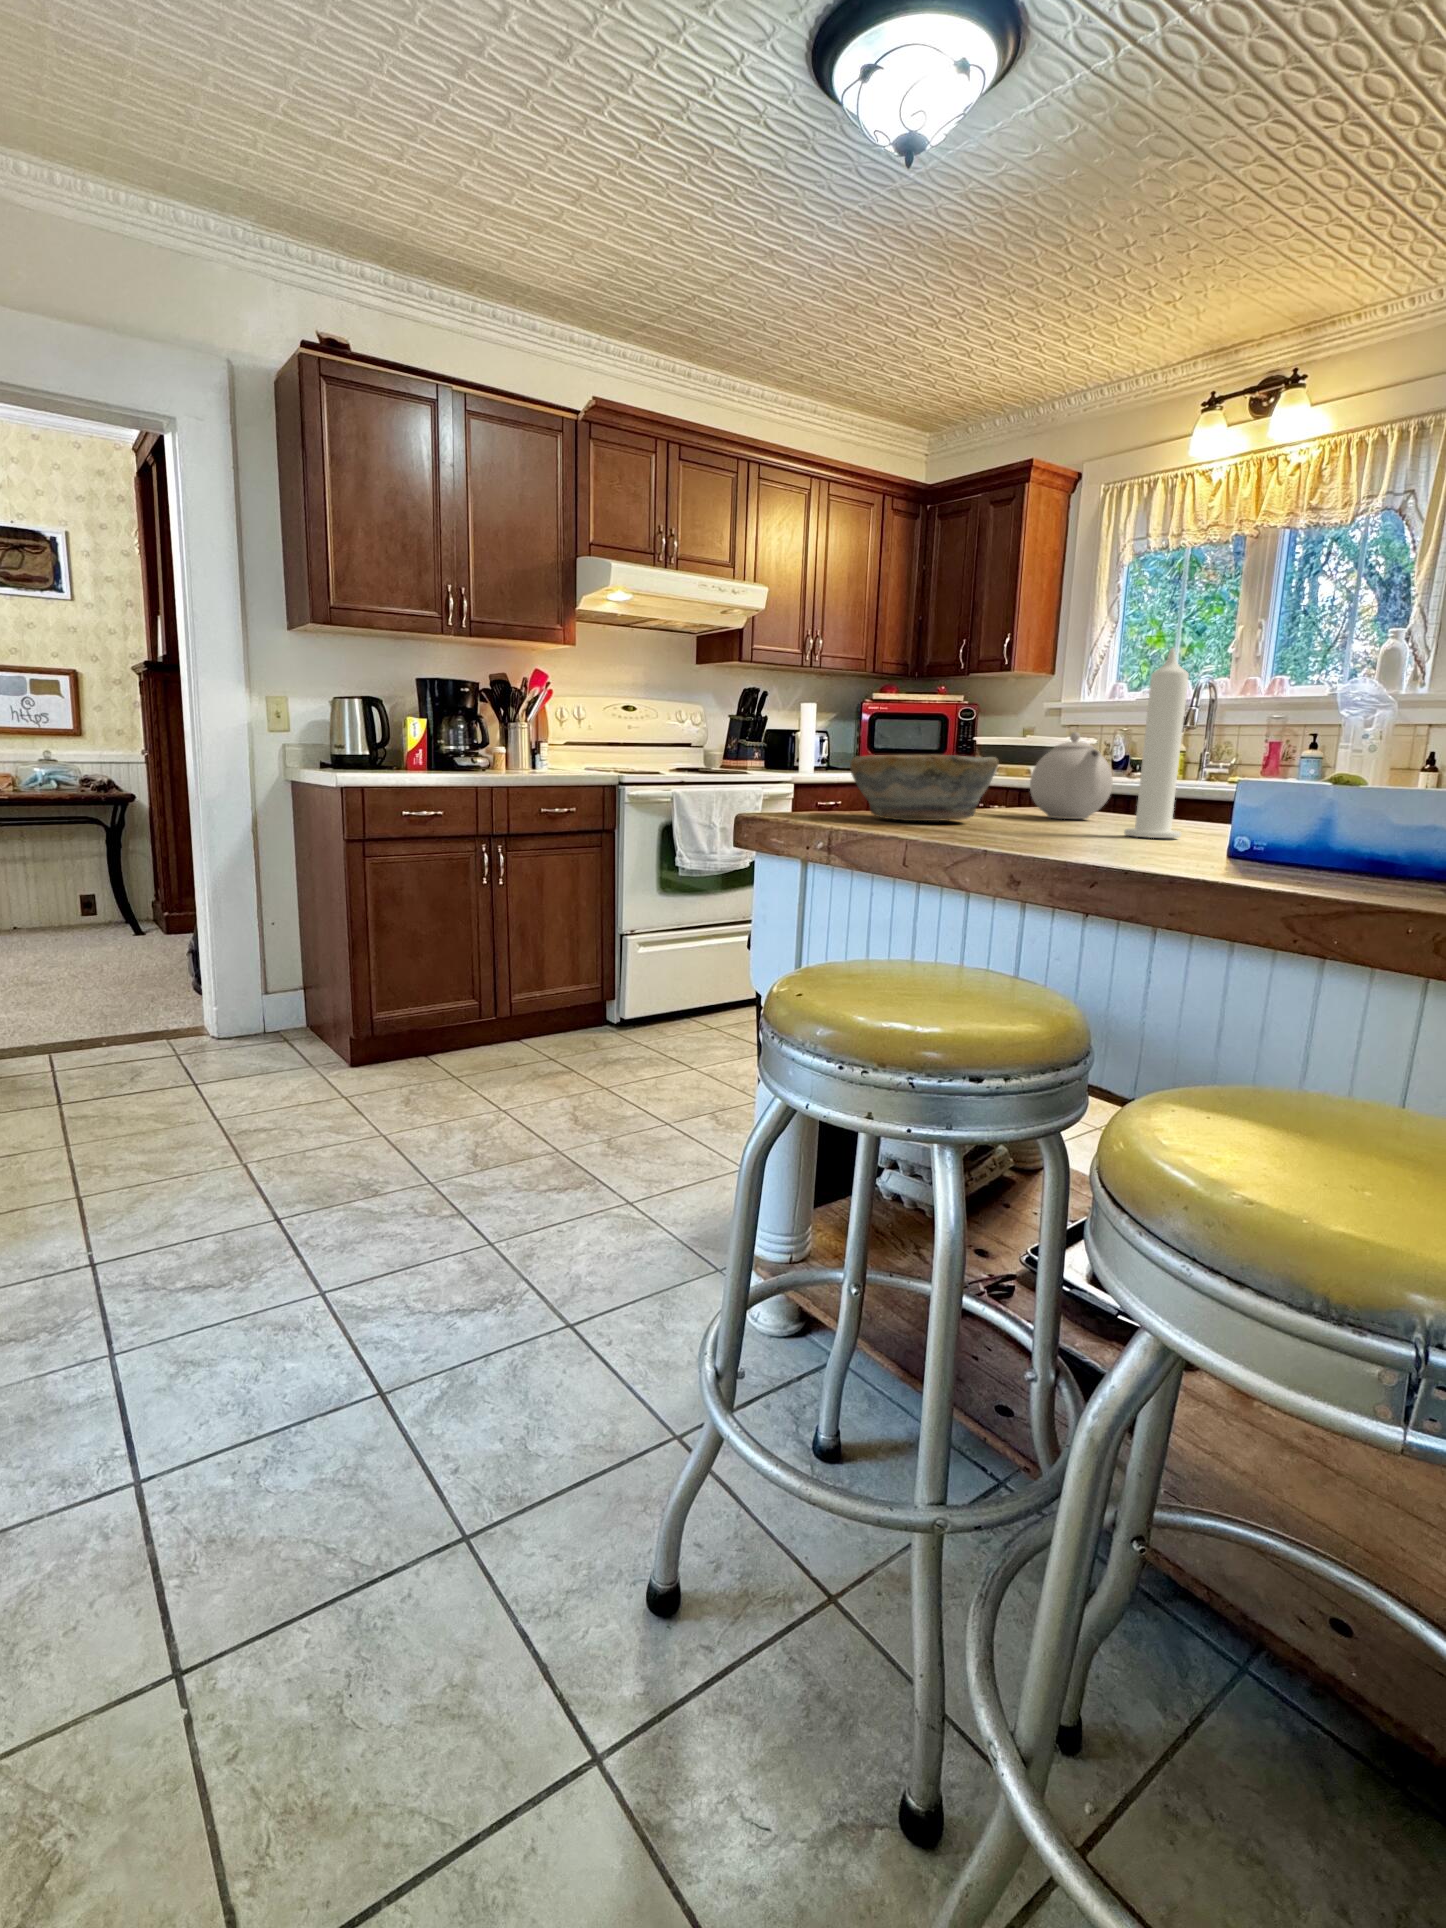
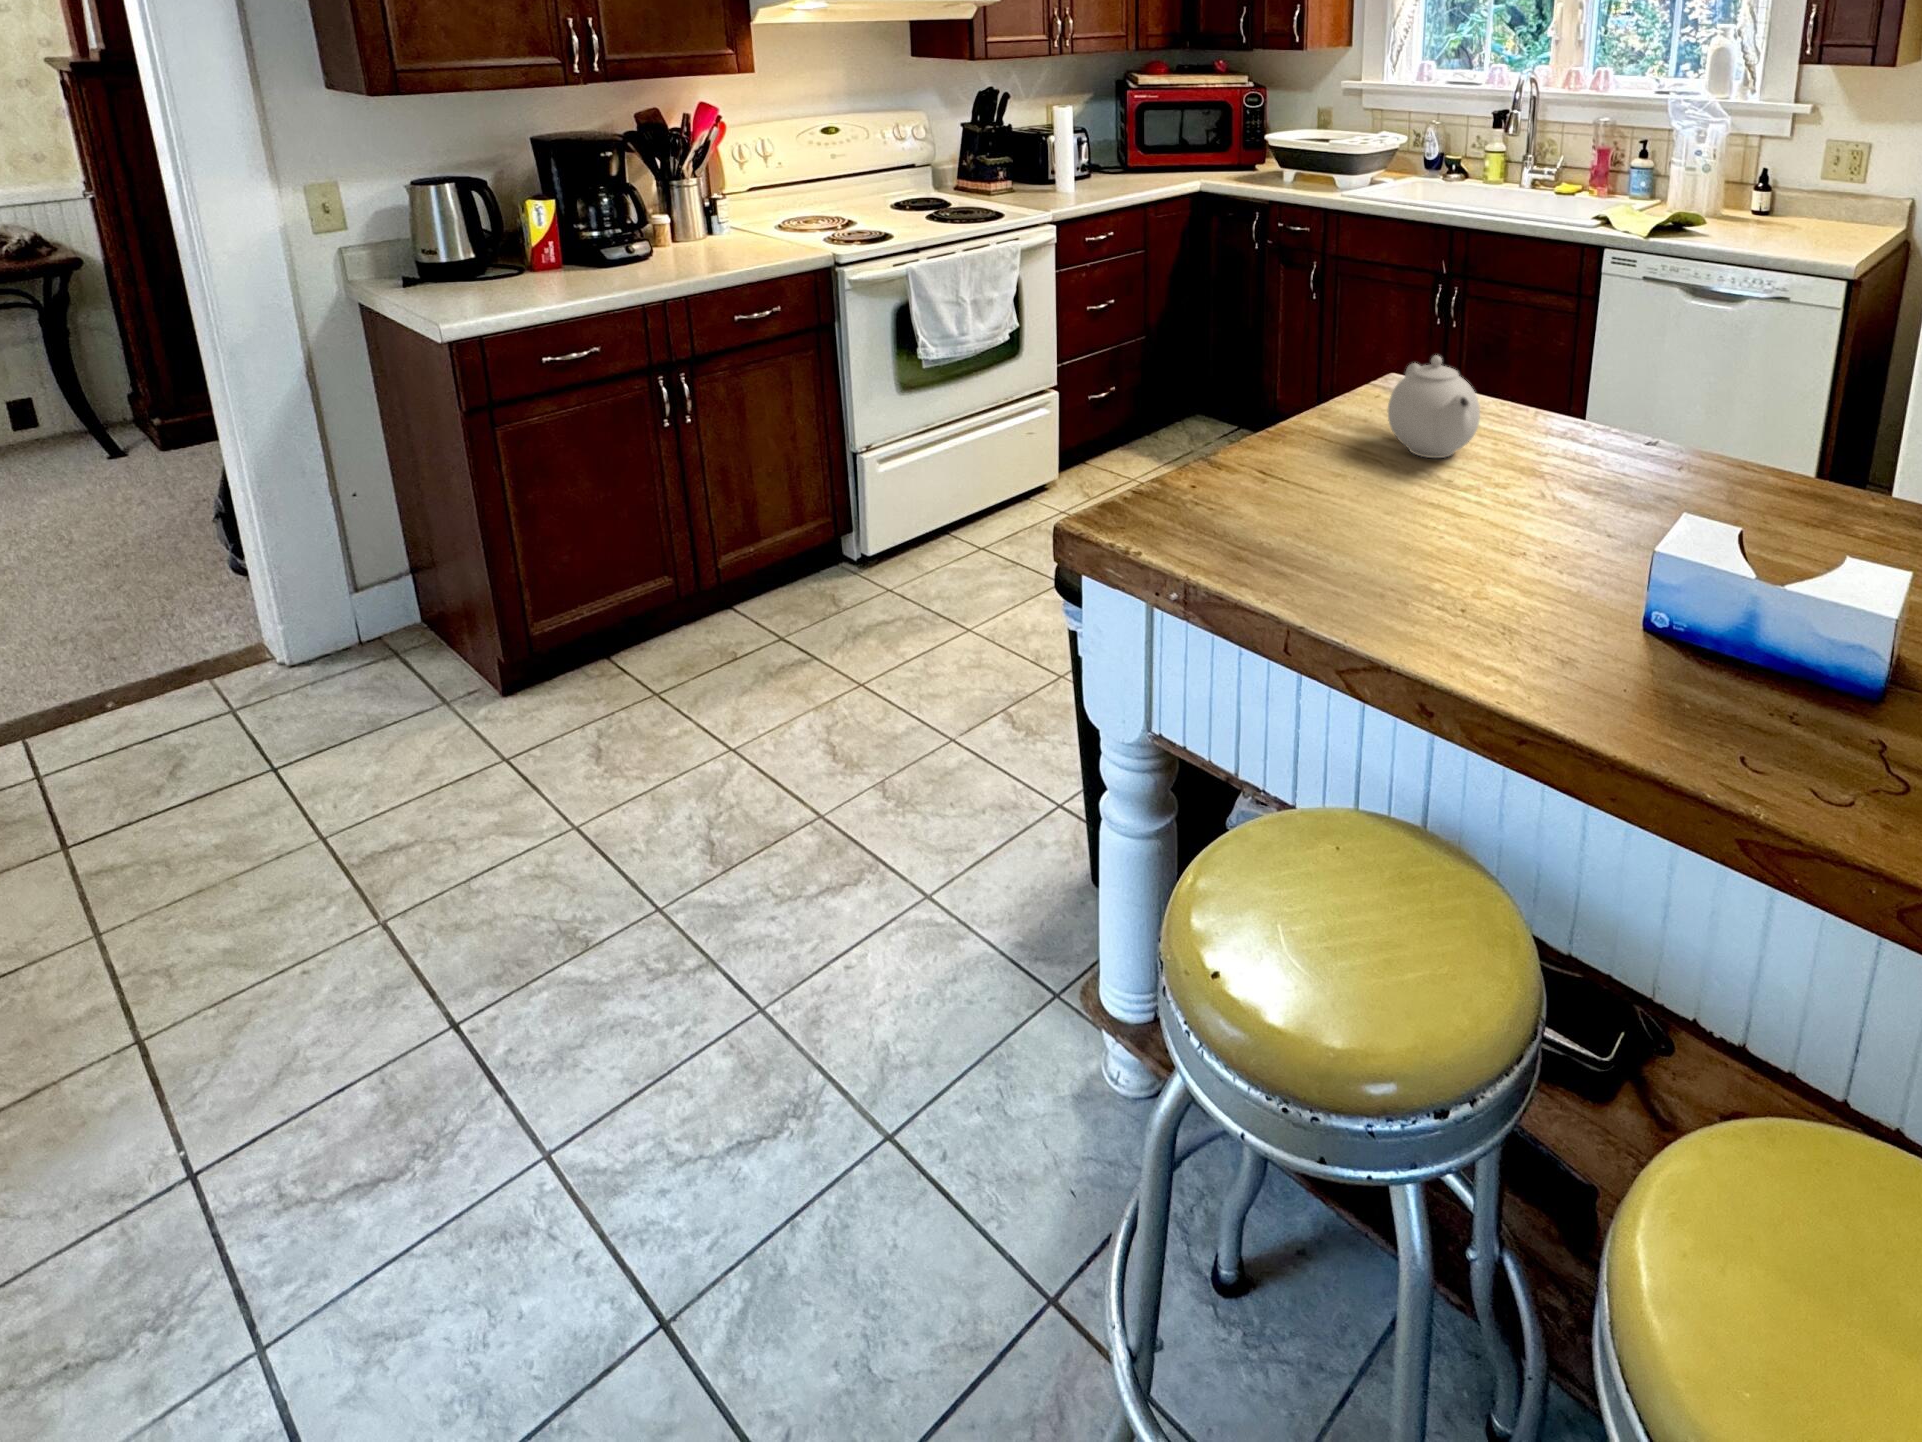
candle: present [1124,648,1189,838] -> none [1515,363,1580,574]
bowl: present [850,755,999,821] -> none [1192,422,1367,538]

